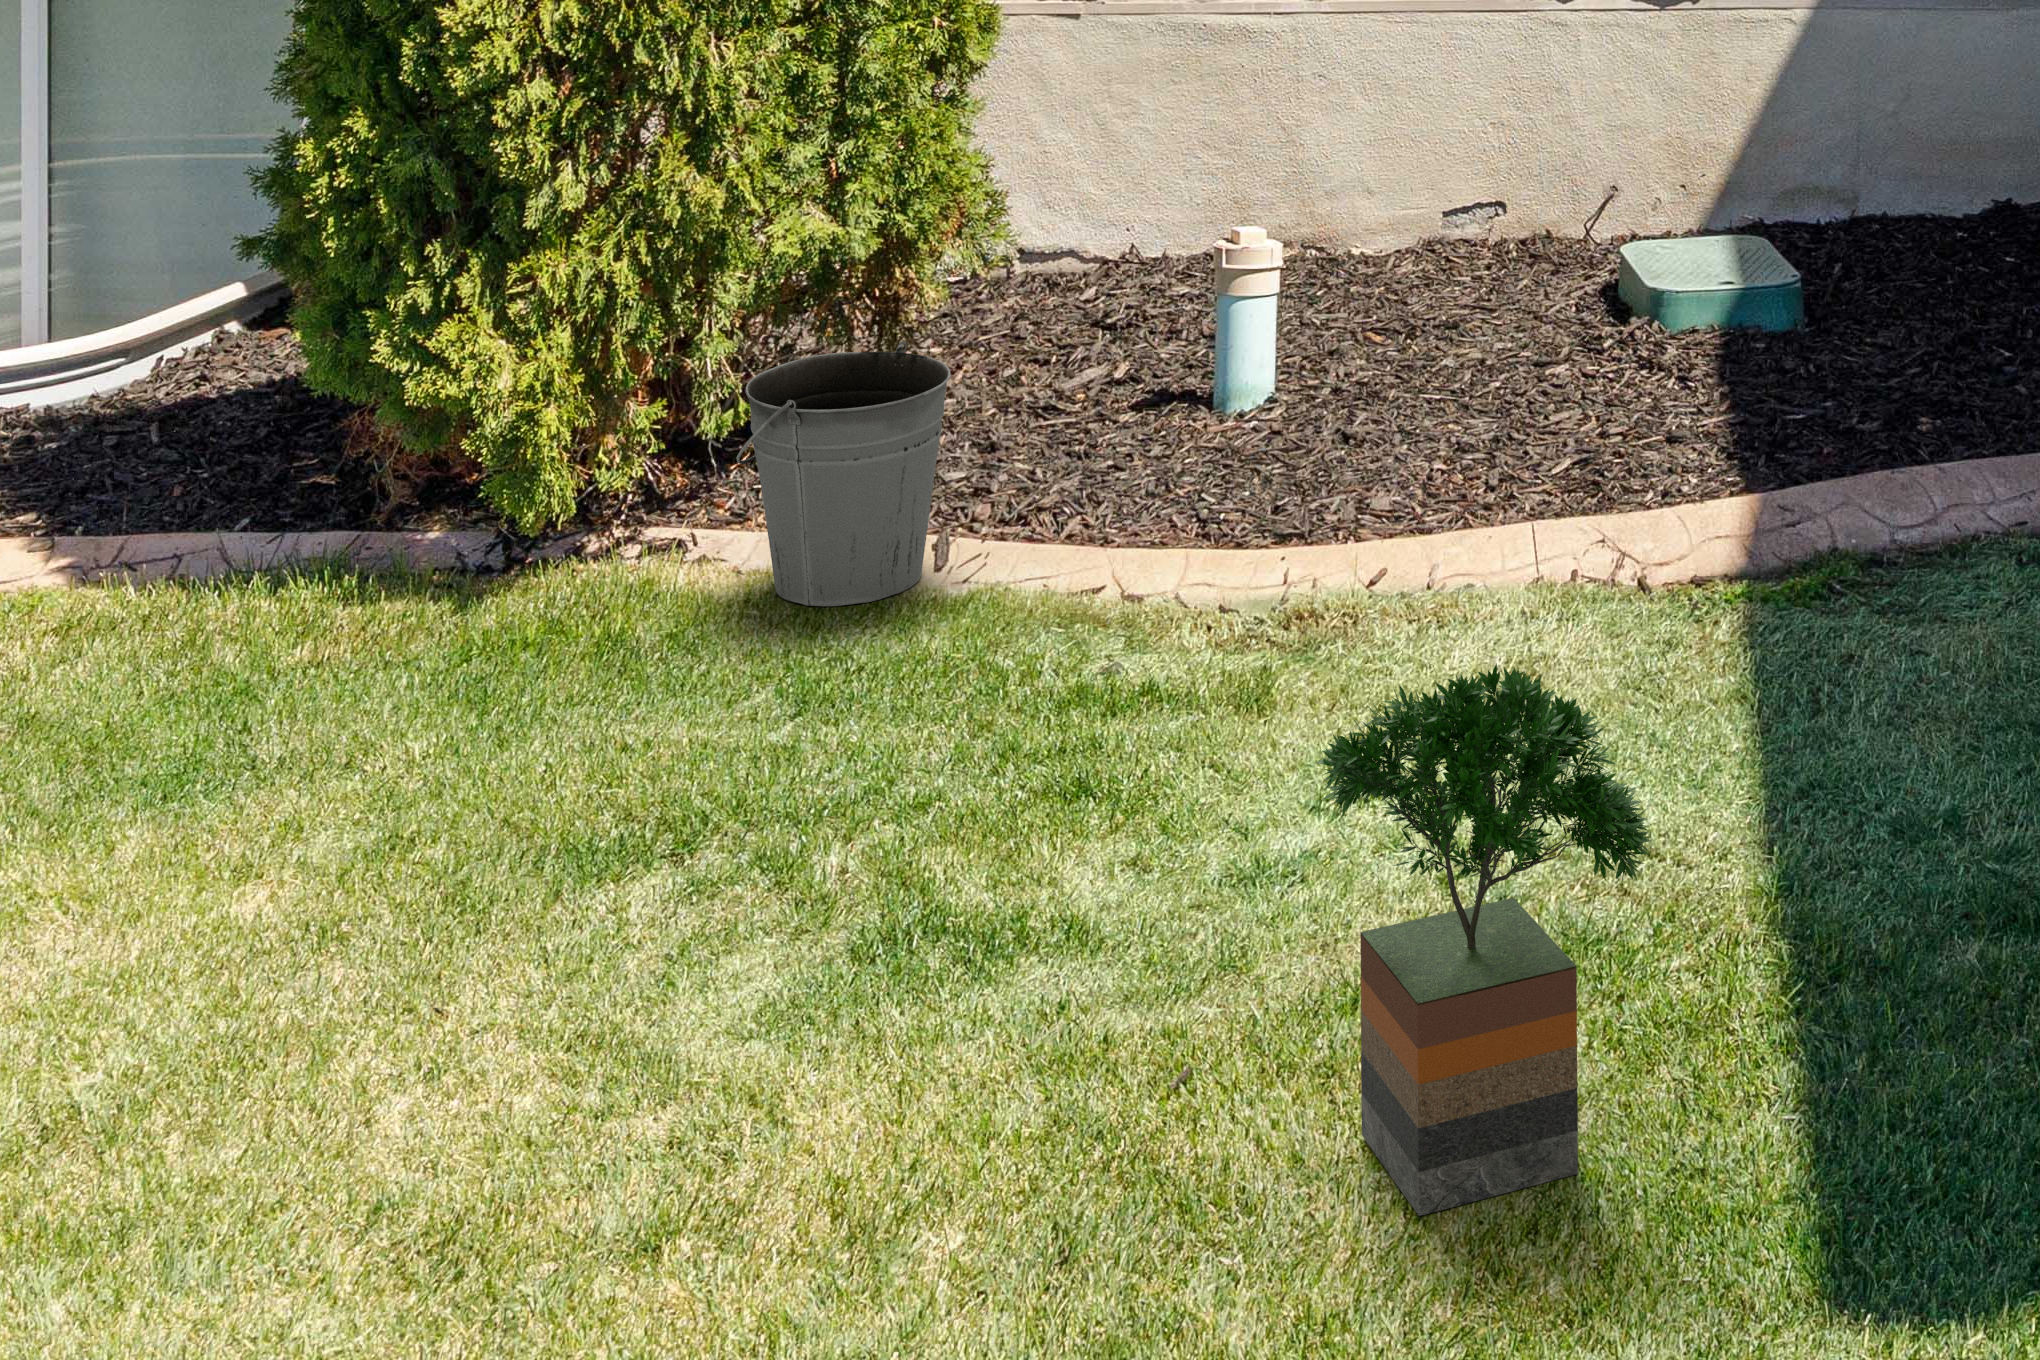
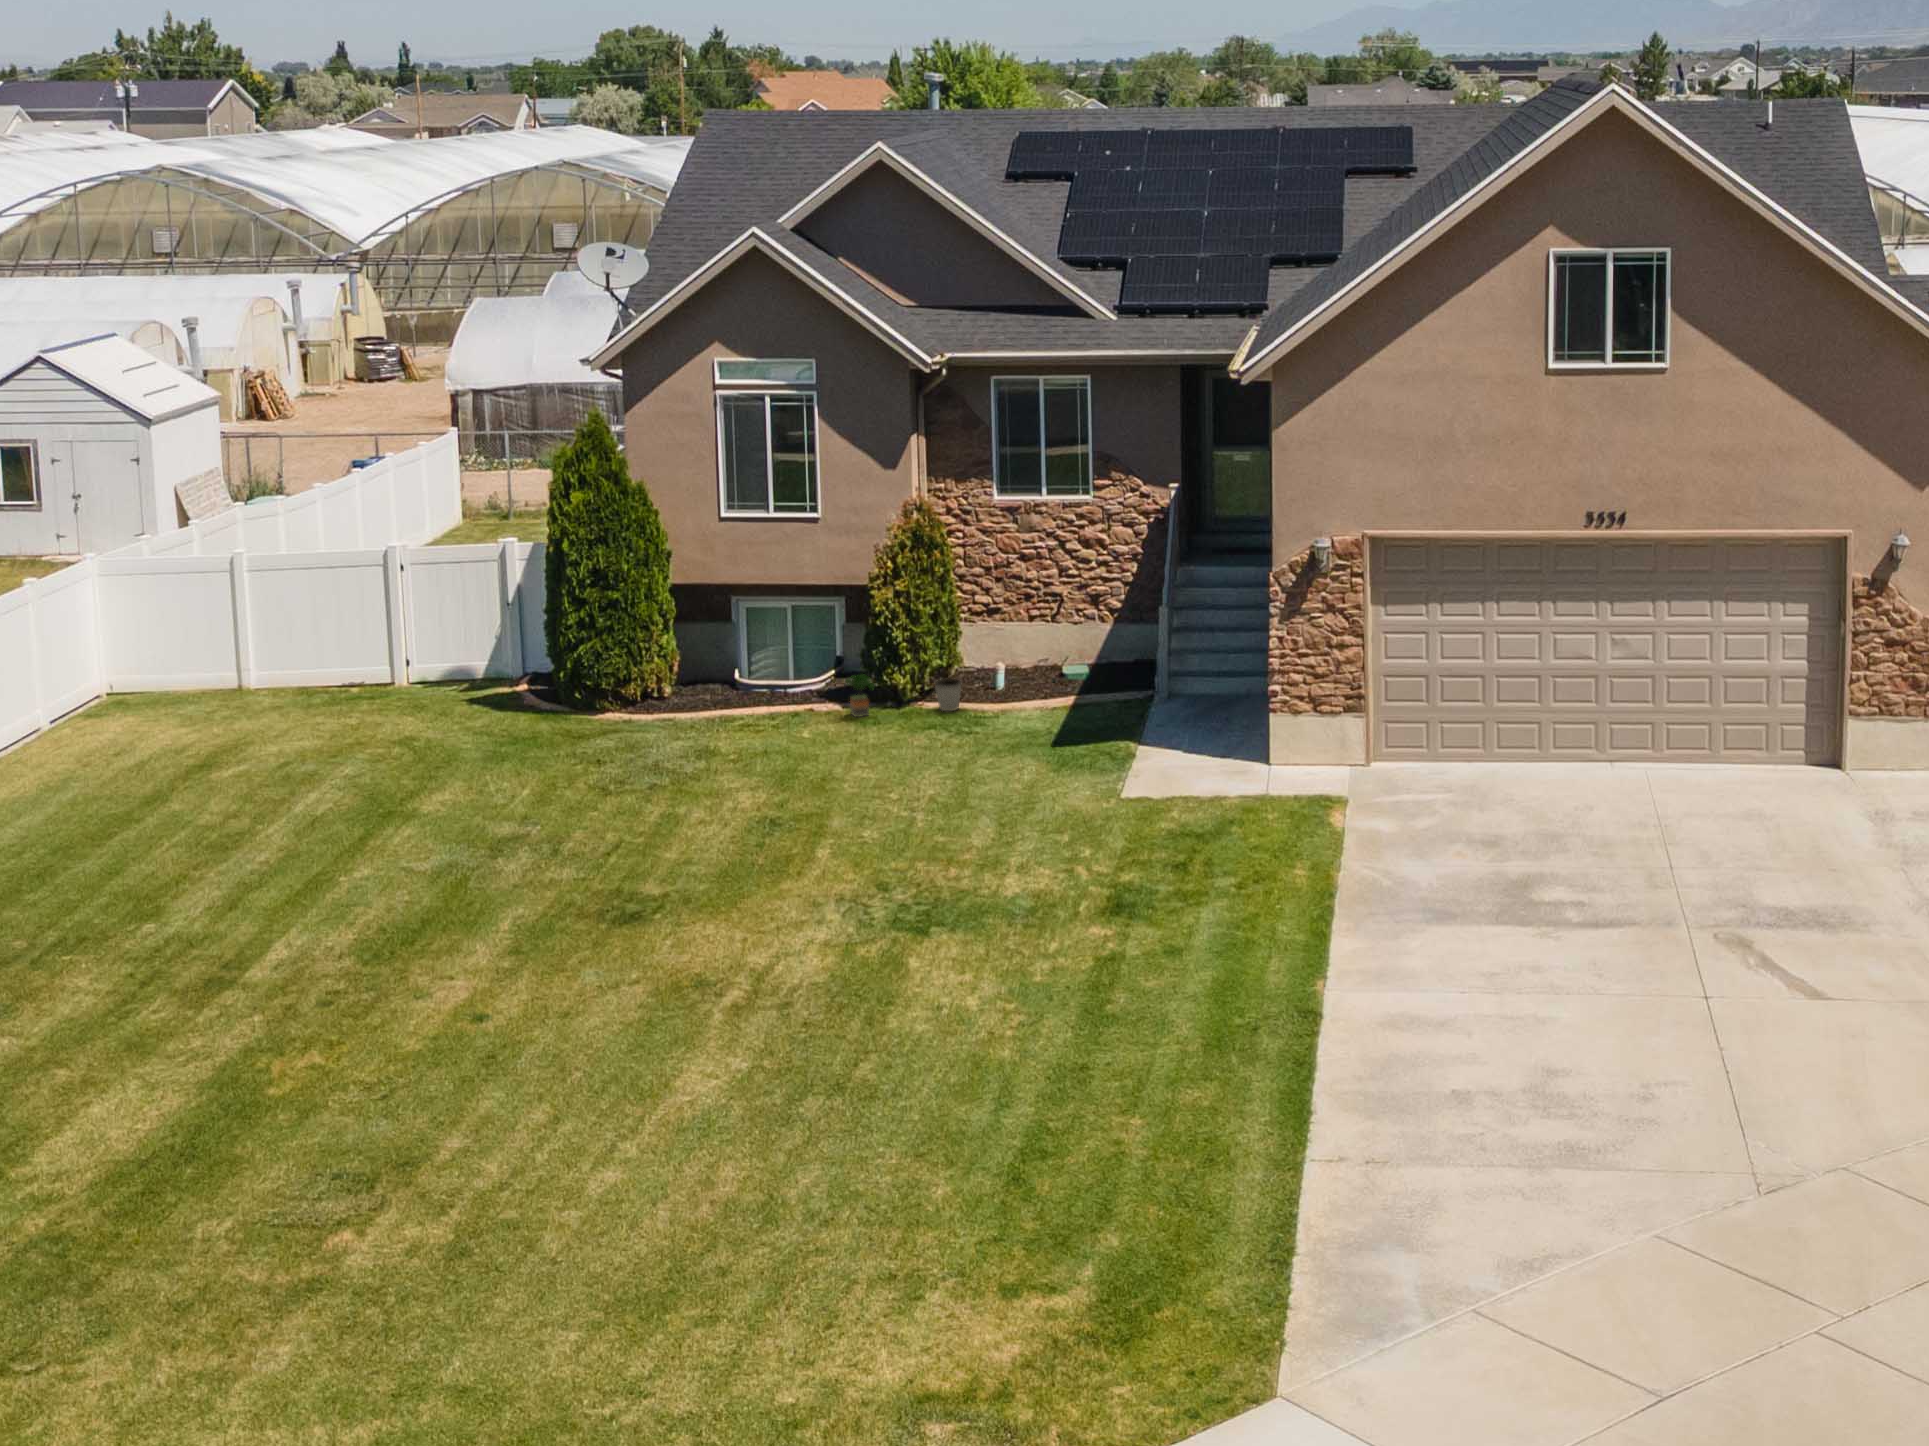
potted tree: present [1315,663,1651,1216] -> present [846,675,874,717]

